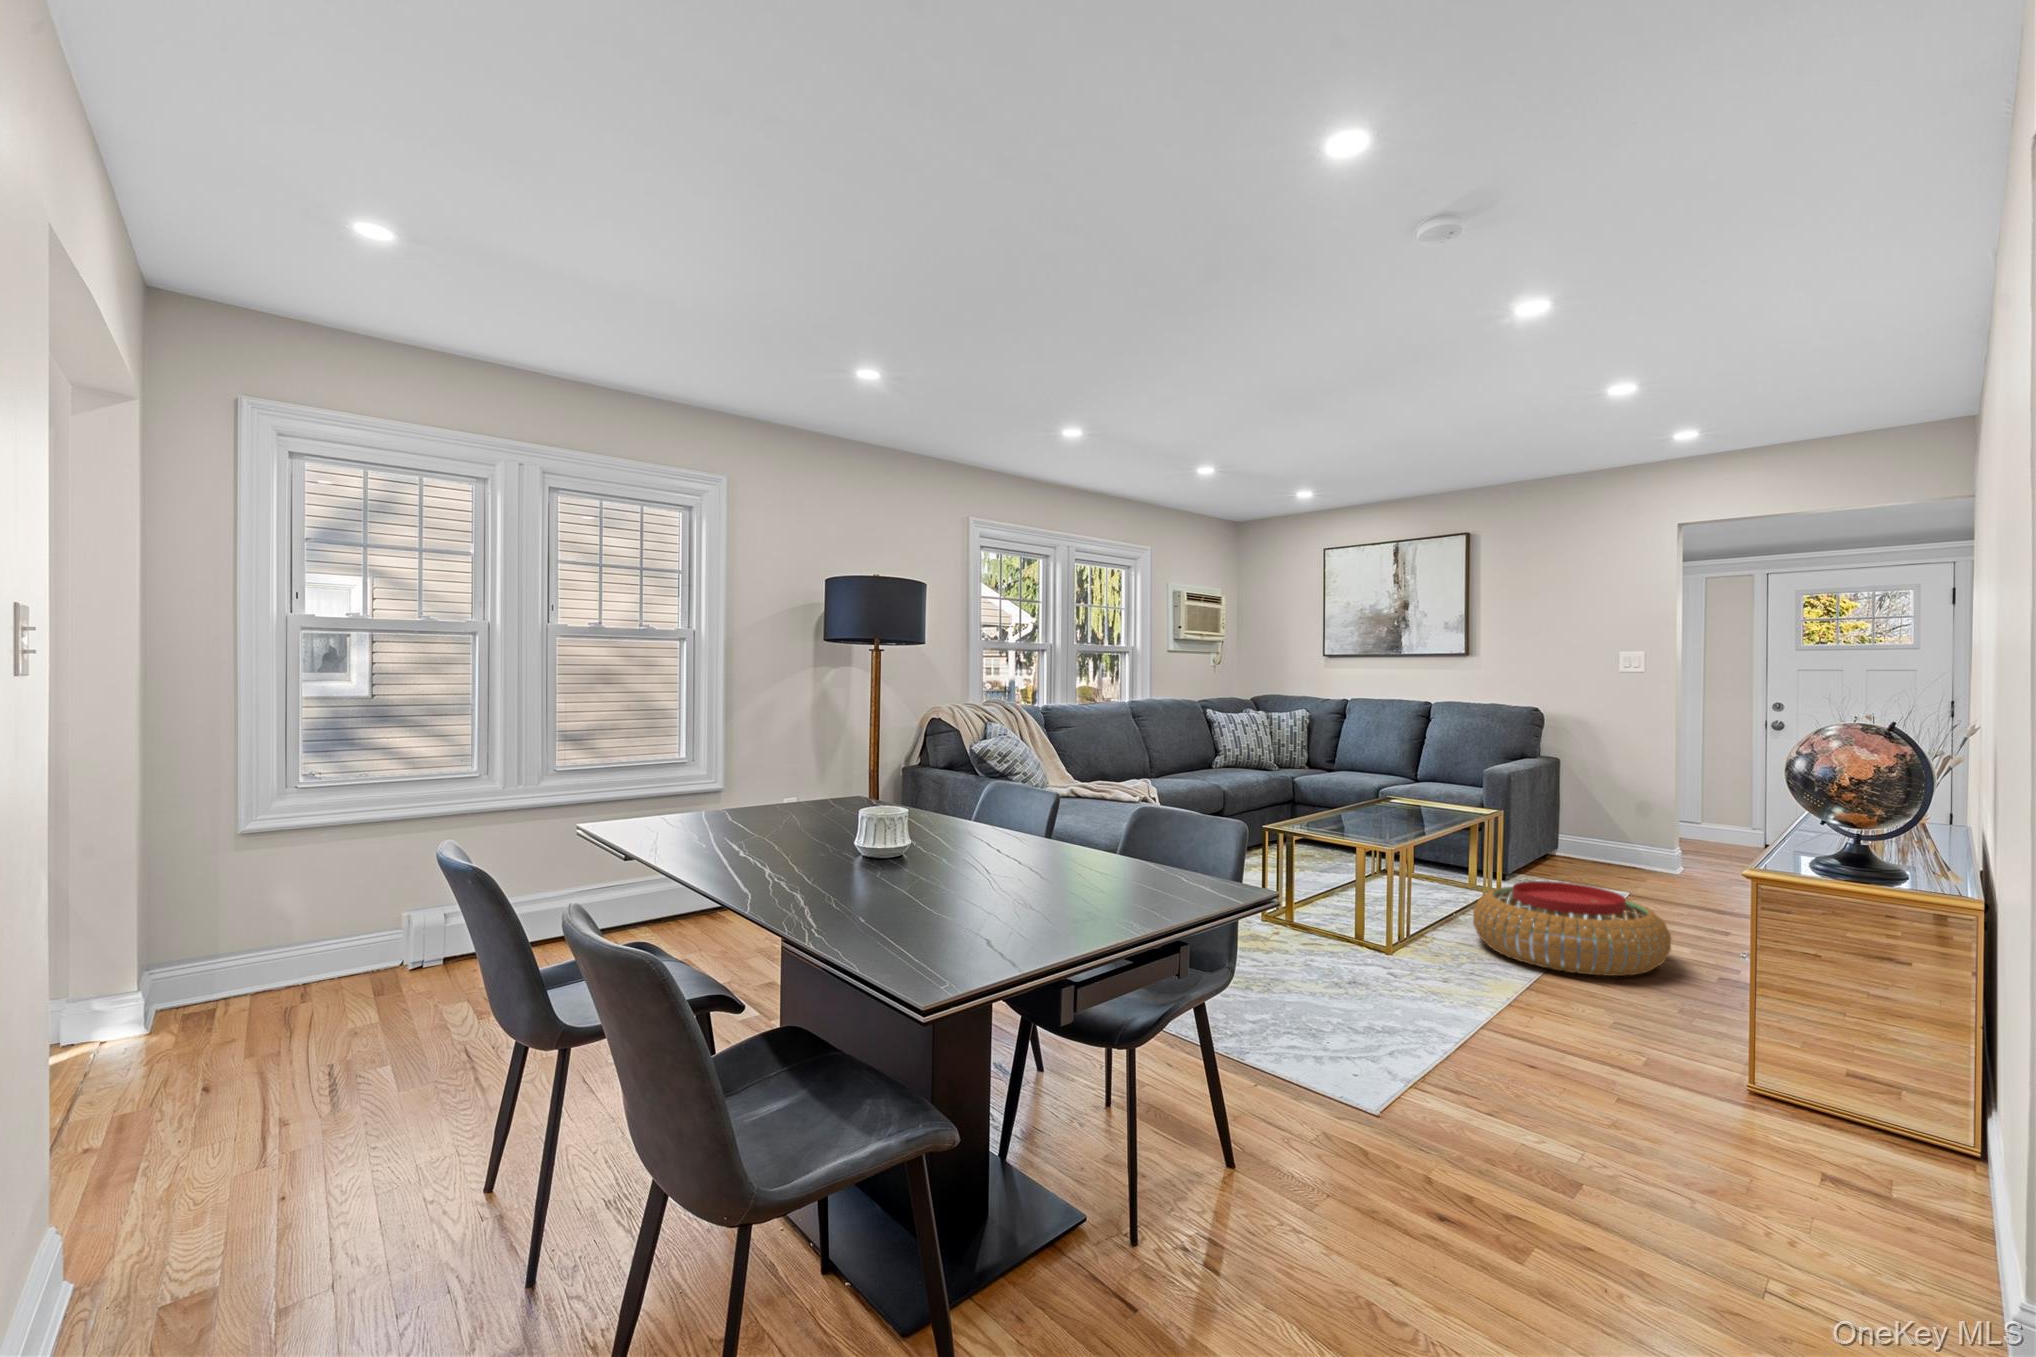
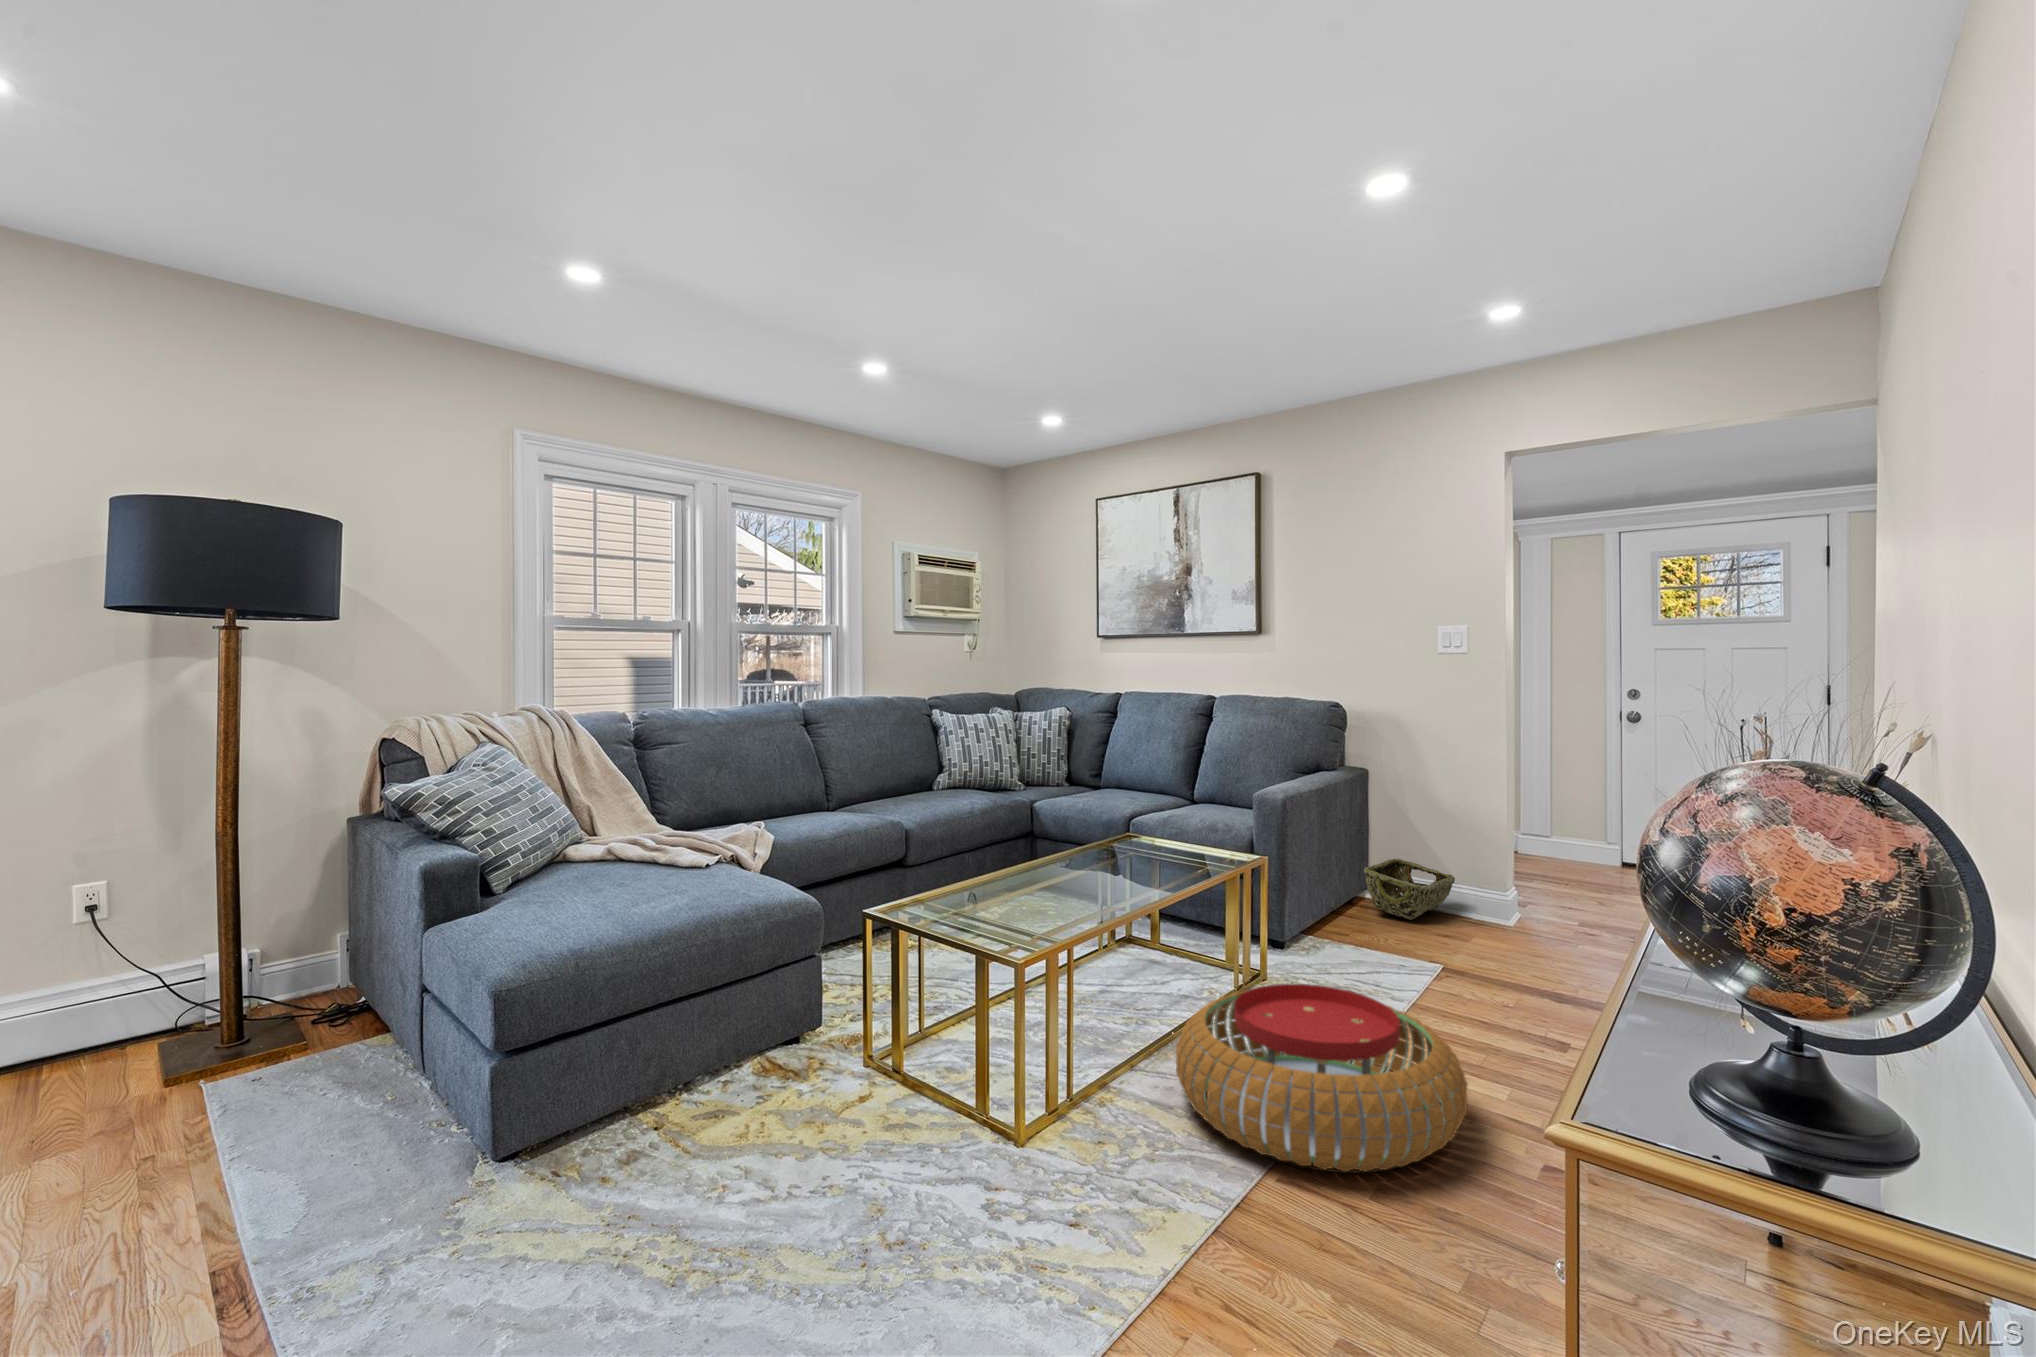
woven basket: none [1561,827,1633,869] -> present [1364,859,1455,920]

